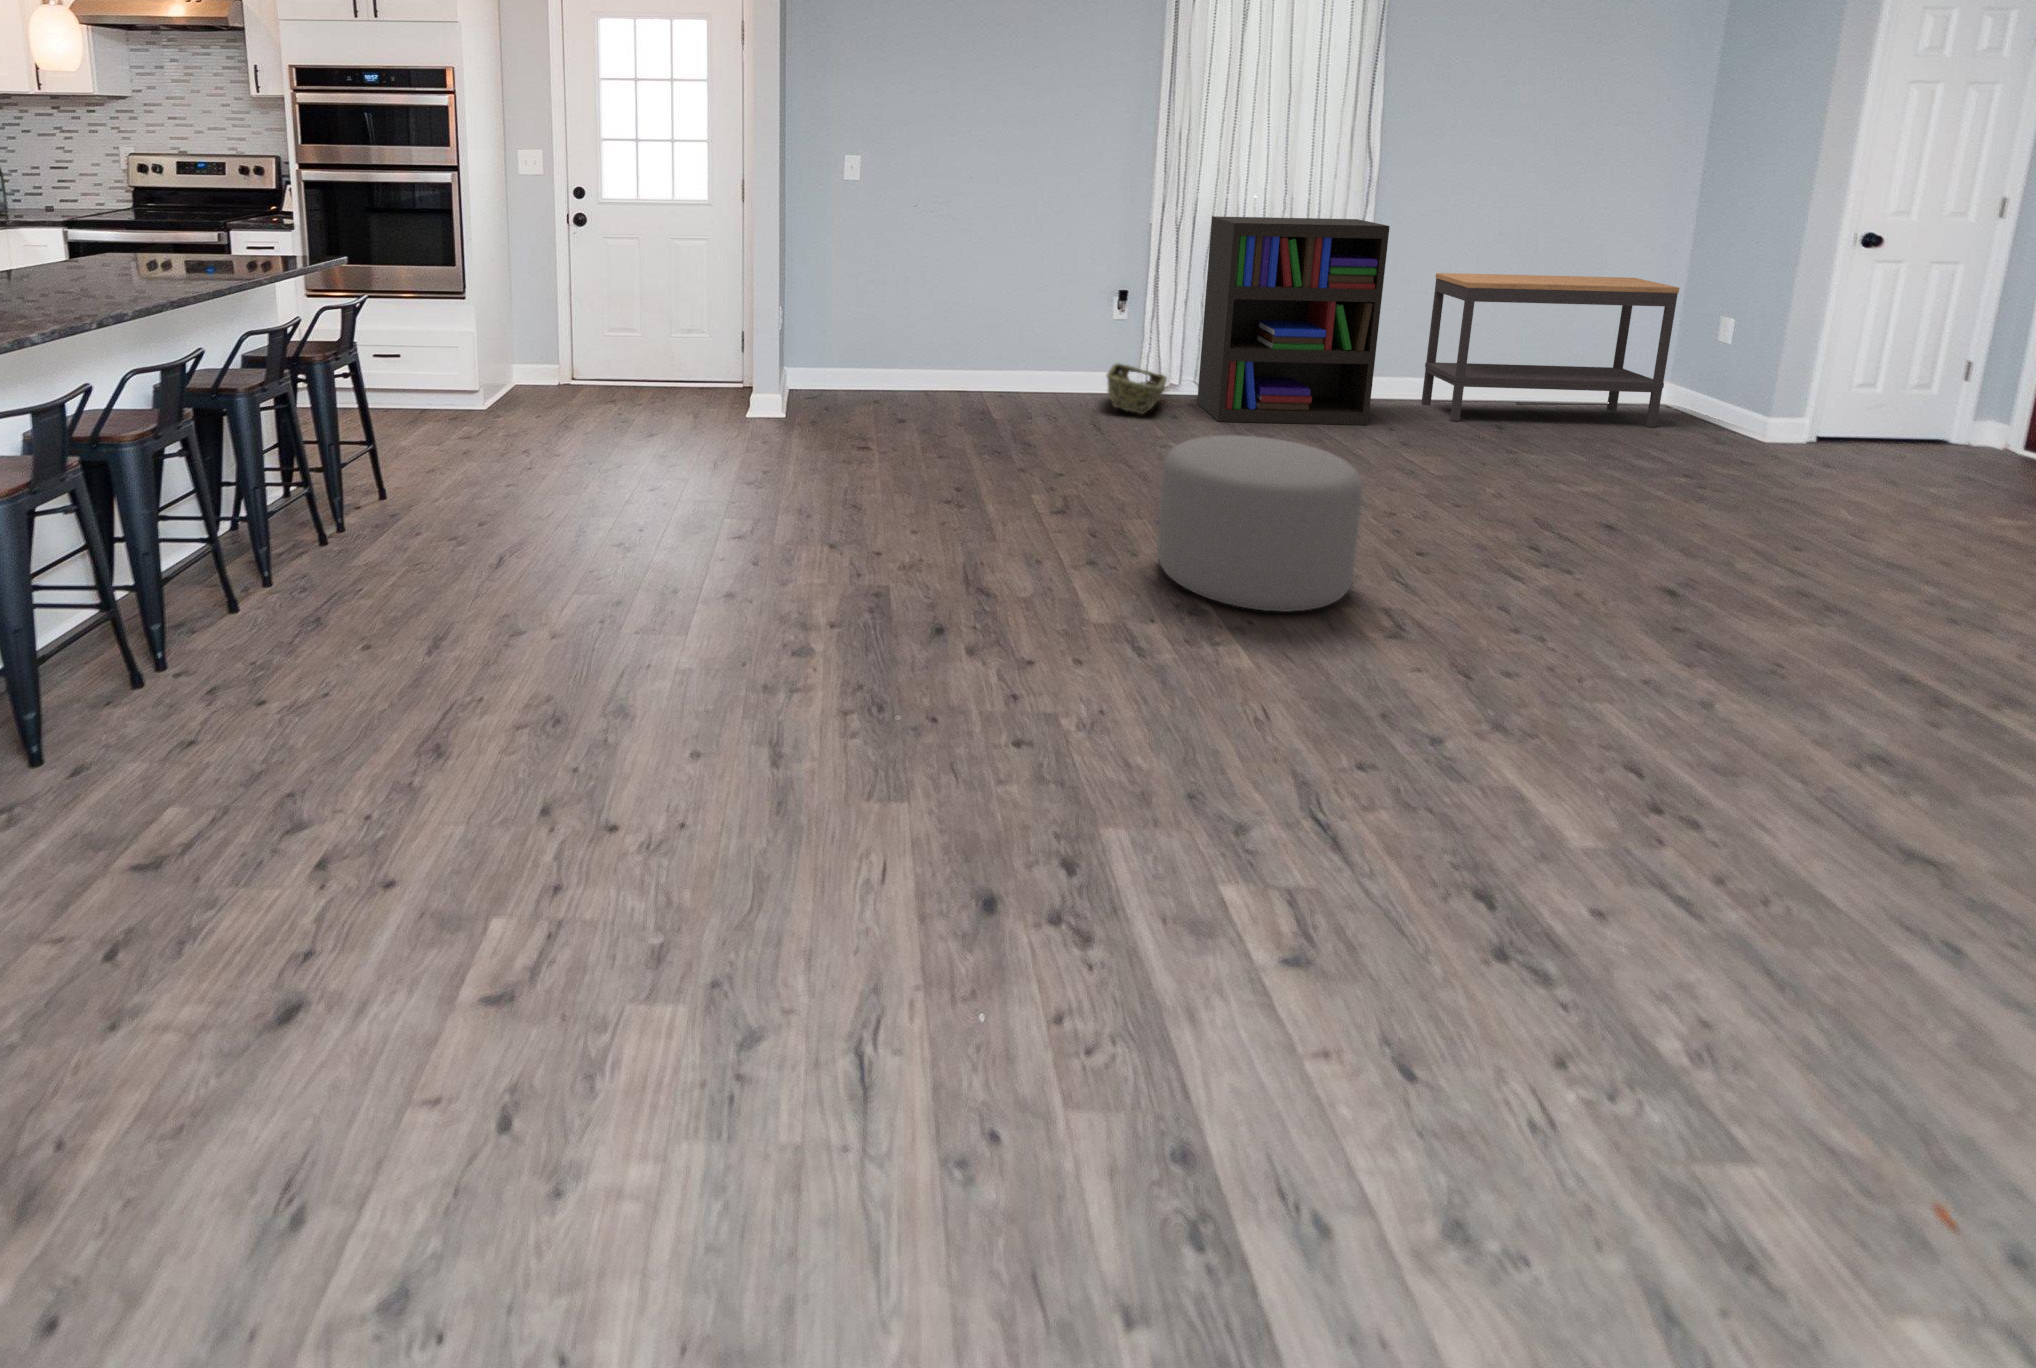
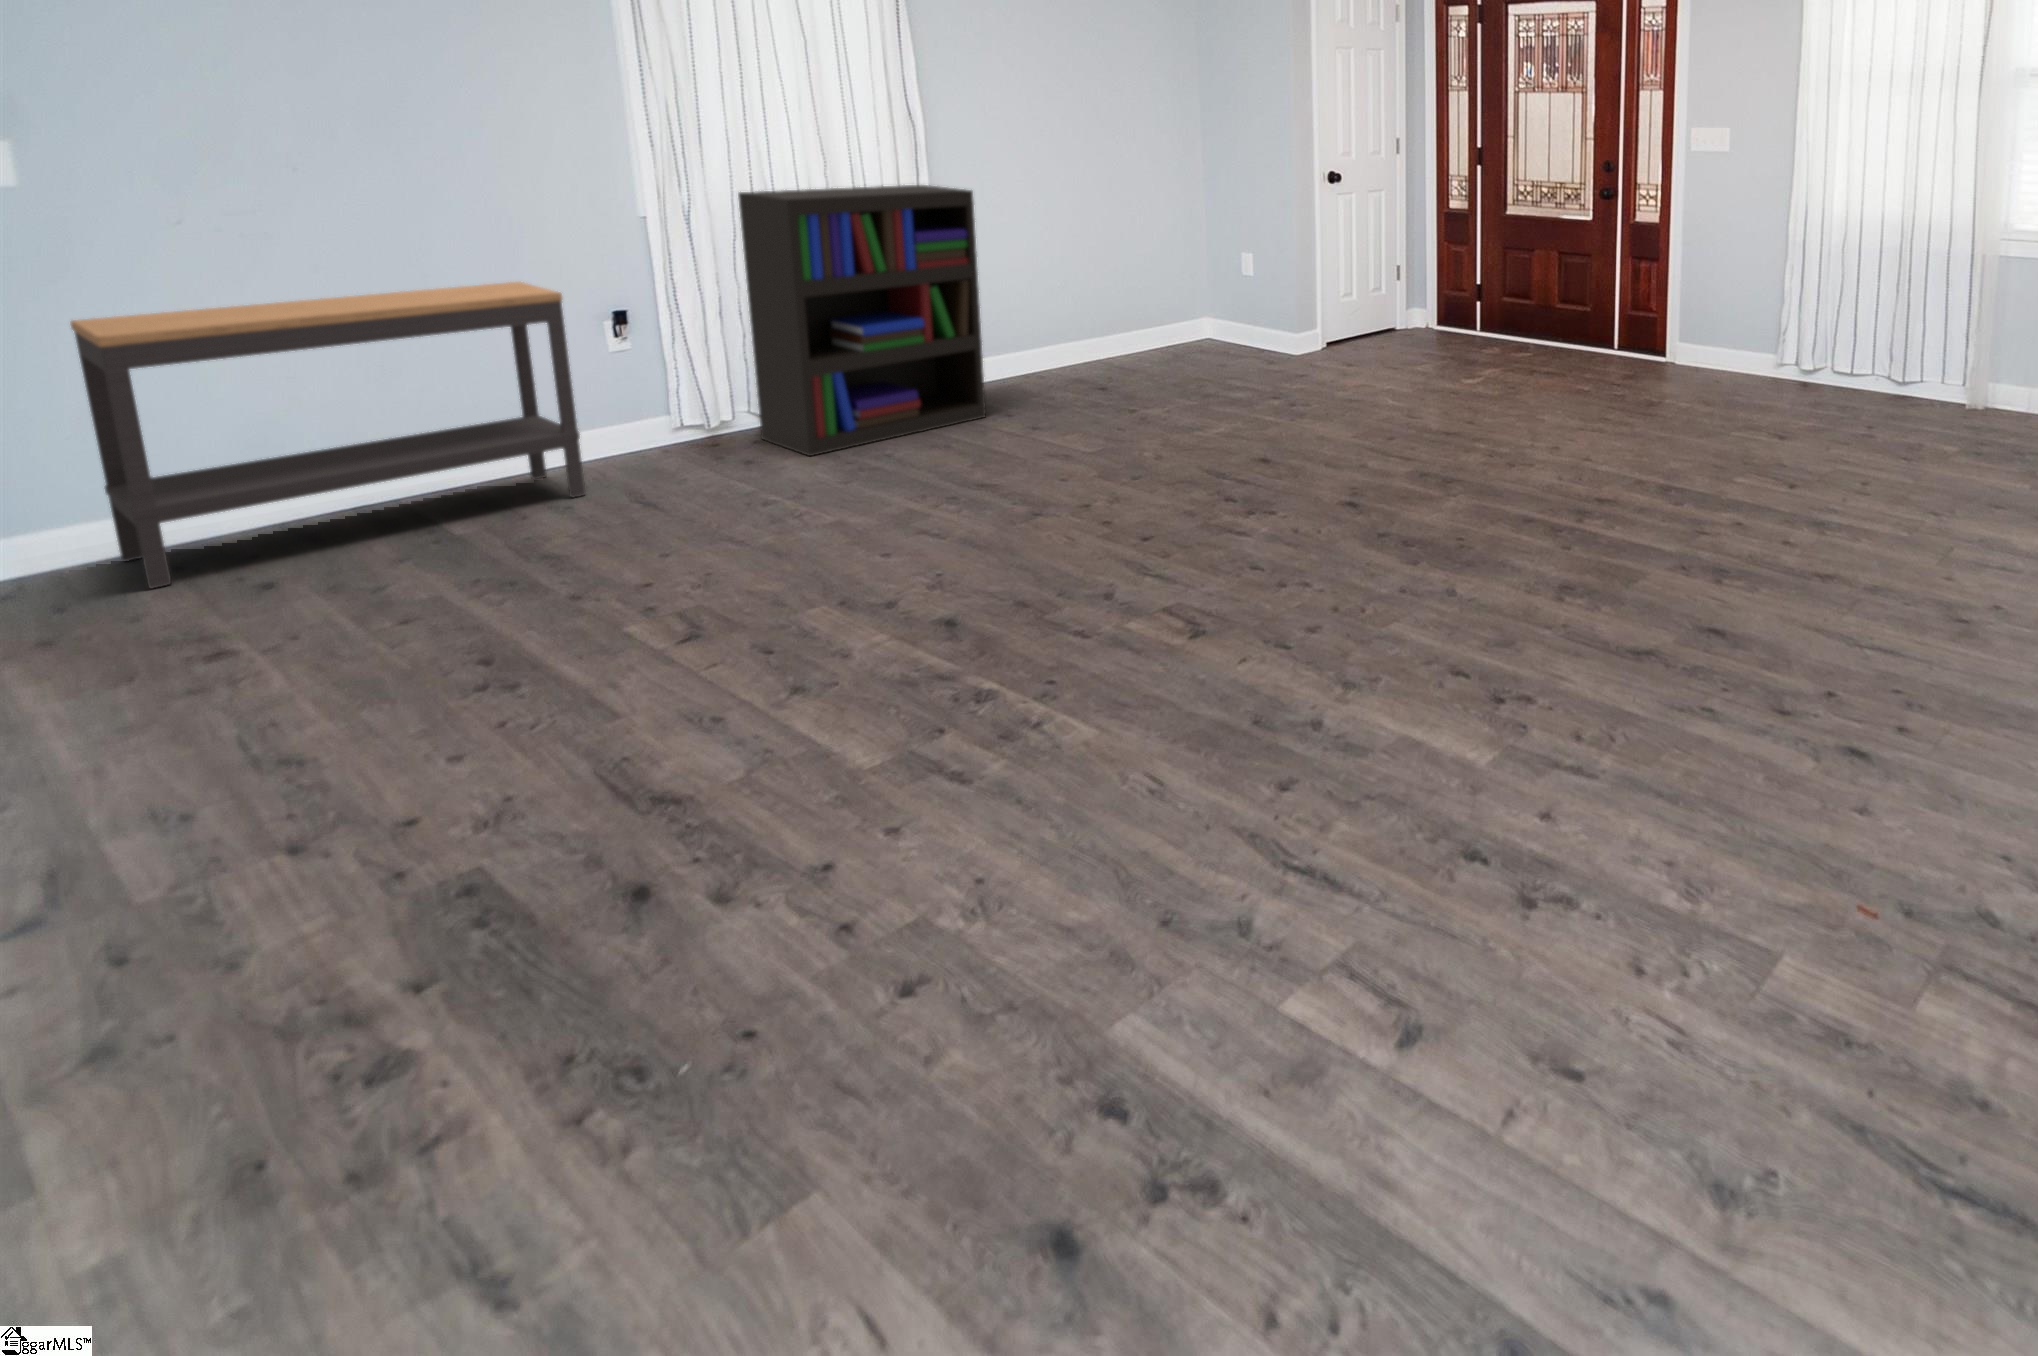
console table: present [1421,273,1679,427] -> present [71,282,585,588]
woven basket: present [1106,363,1167,414] -> none [620,411,721,475]
ottoman: present [1157,435,1362,611] -> none [874,458,1130,680]

